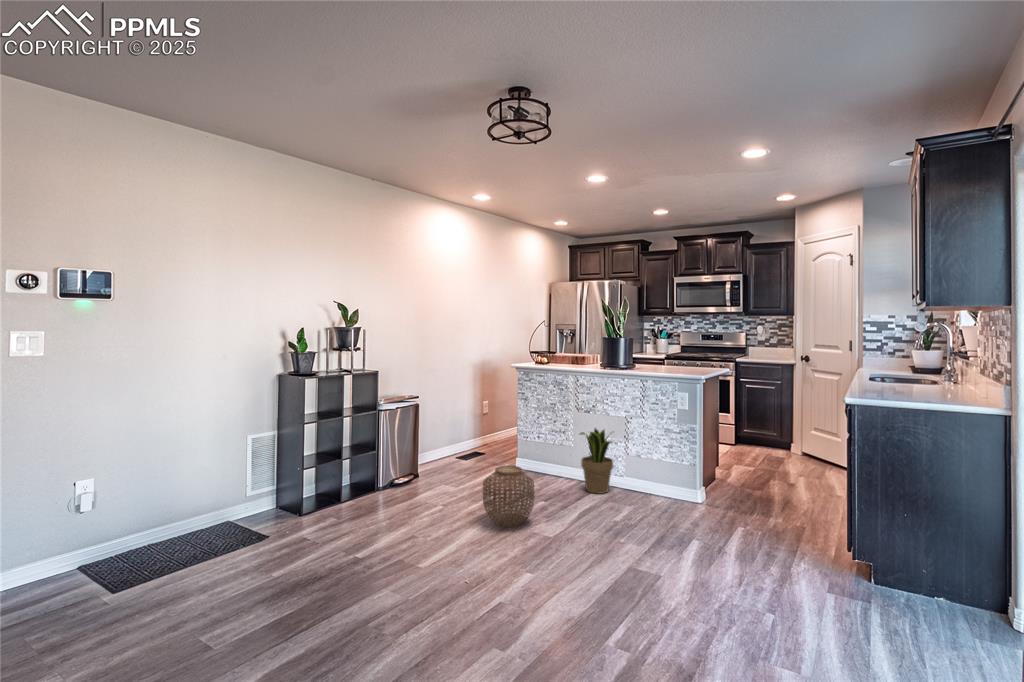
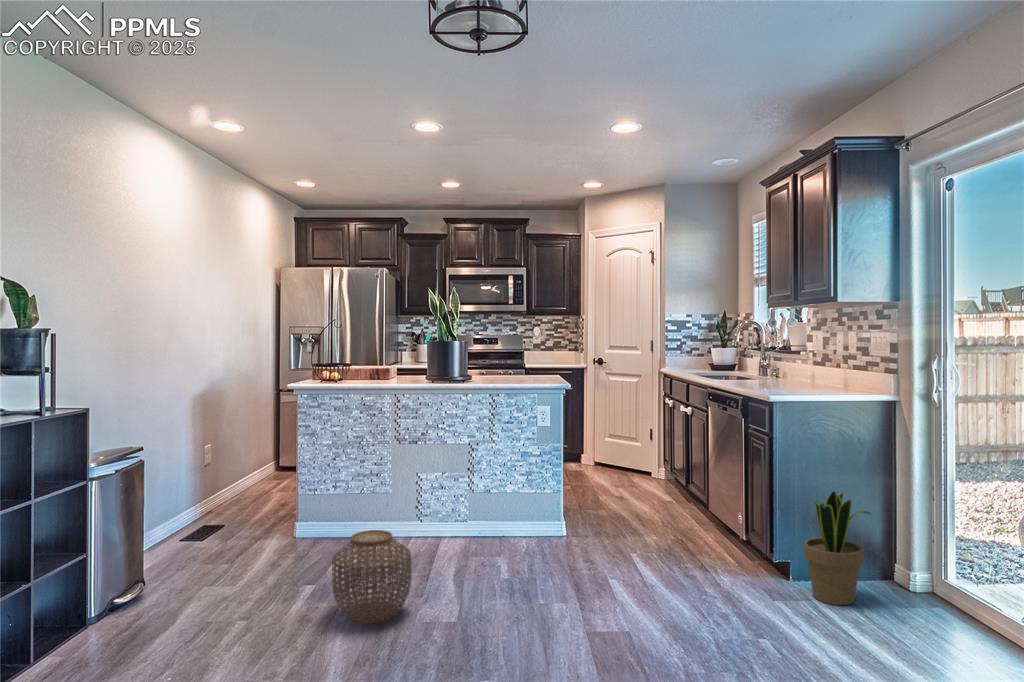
potted plant: present [580,428,613,494] -> present [804,491,871,605]

